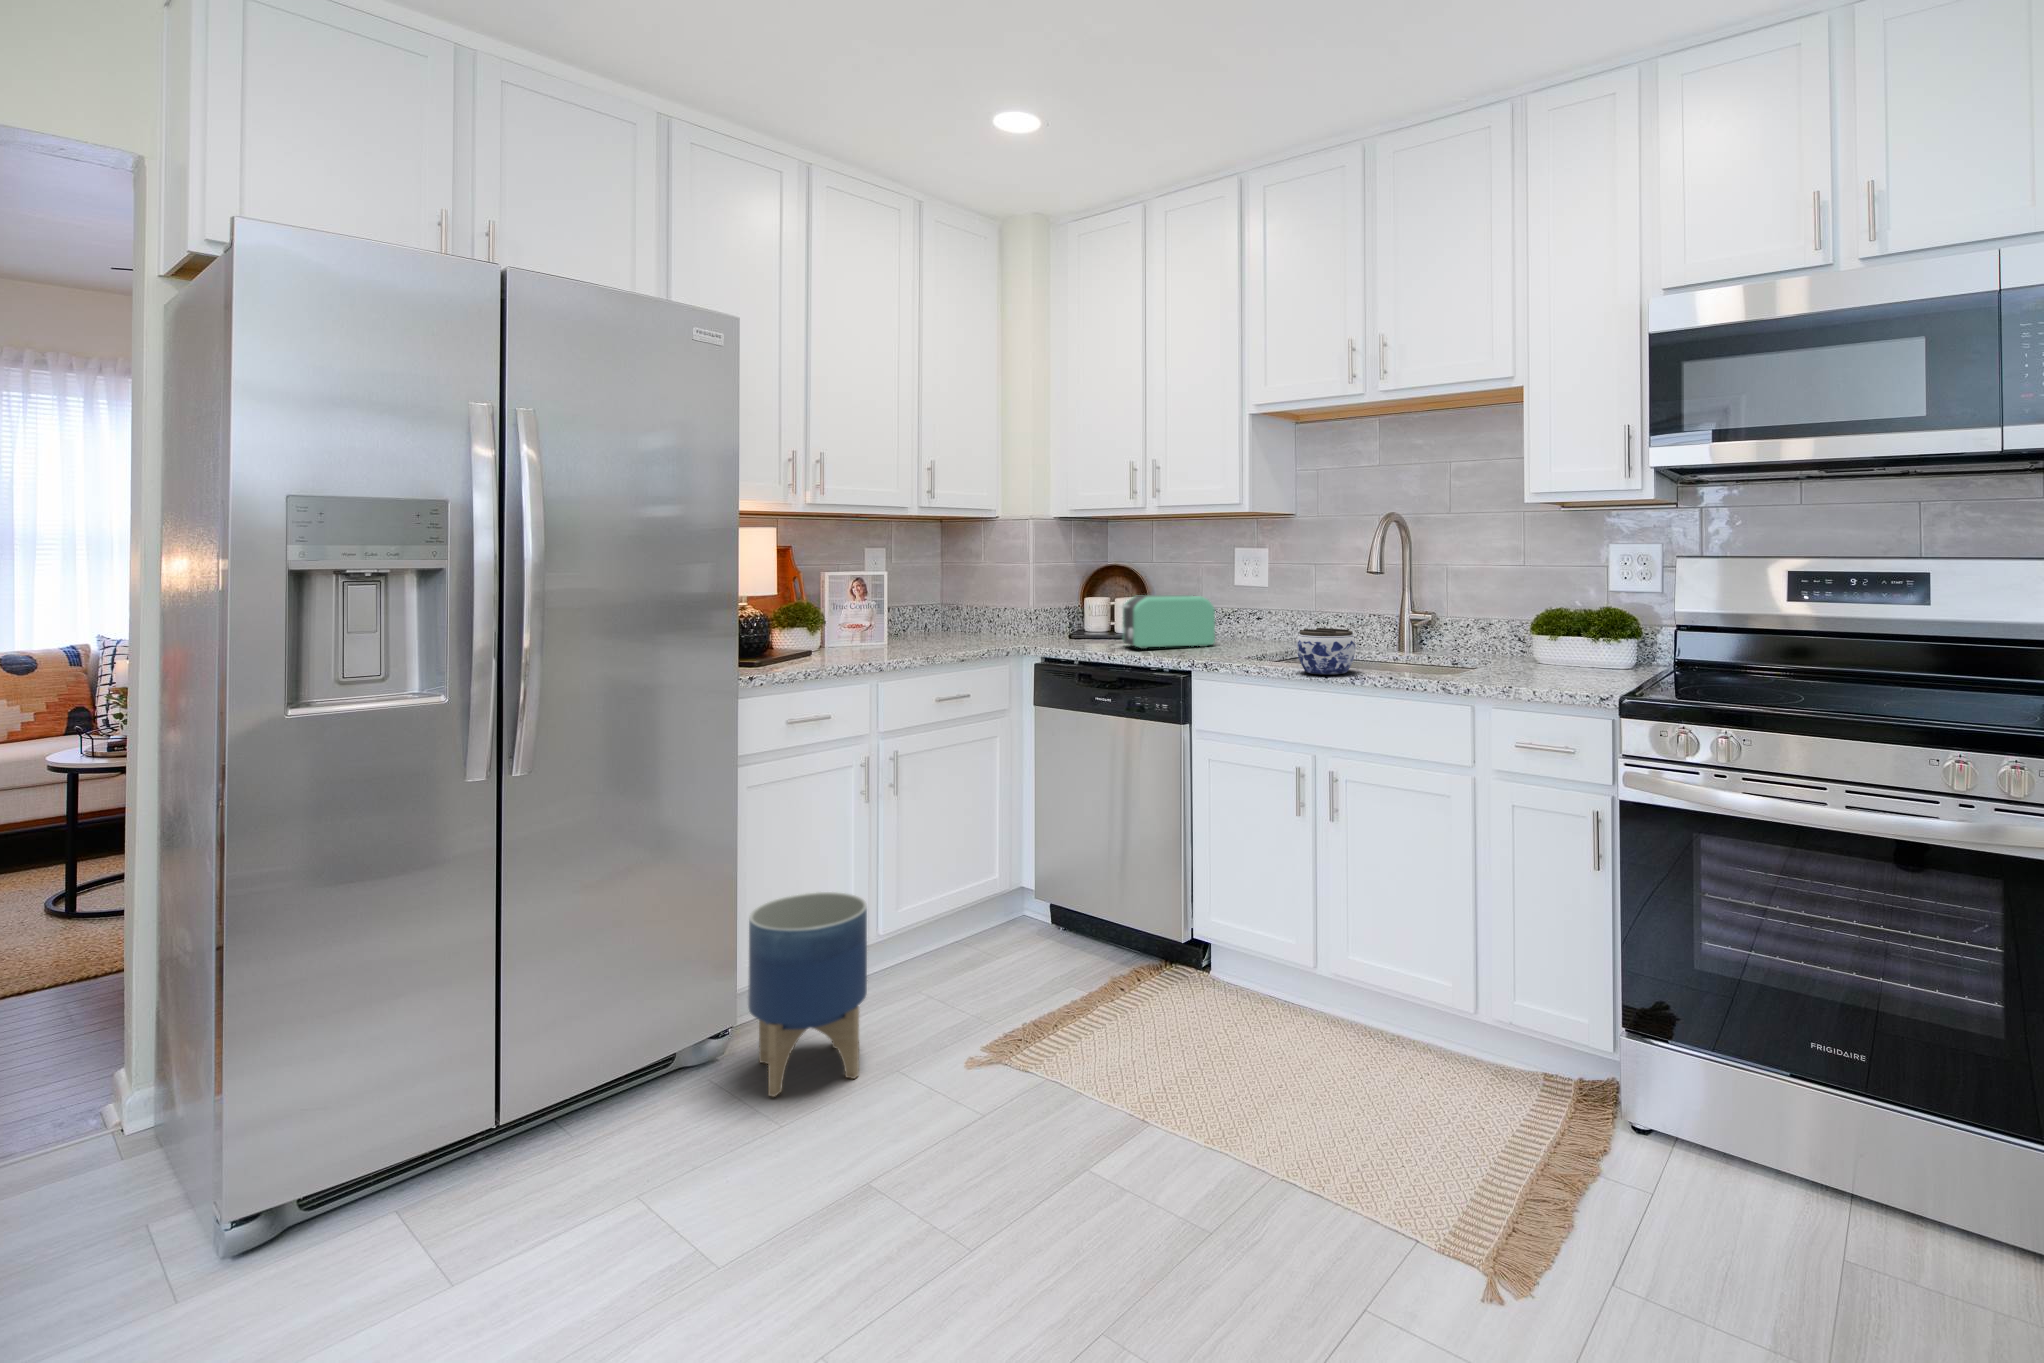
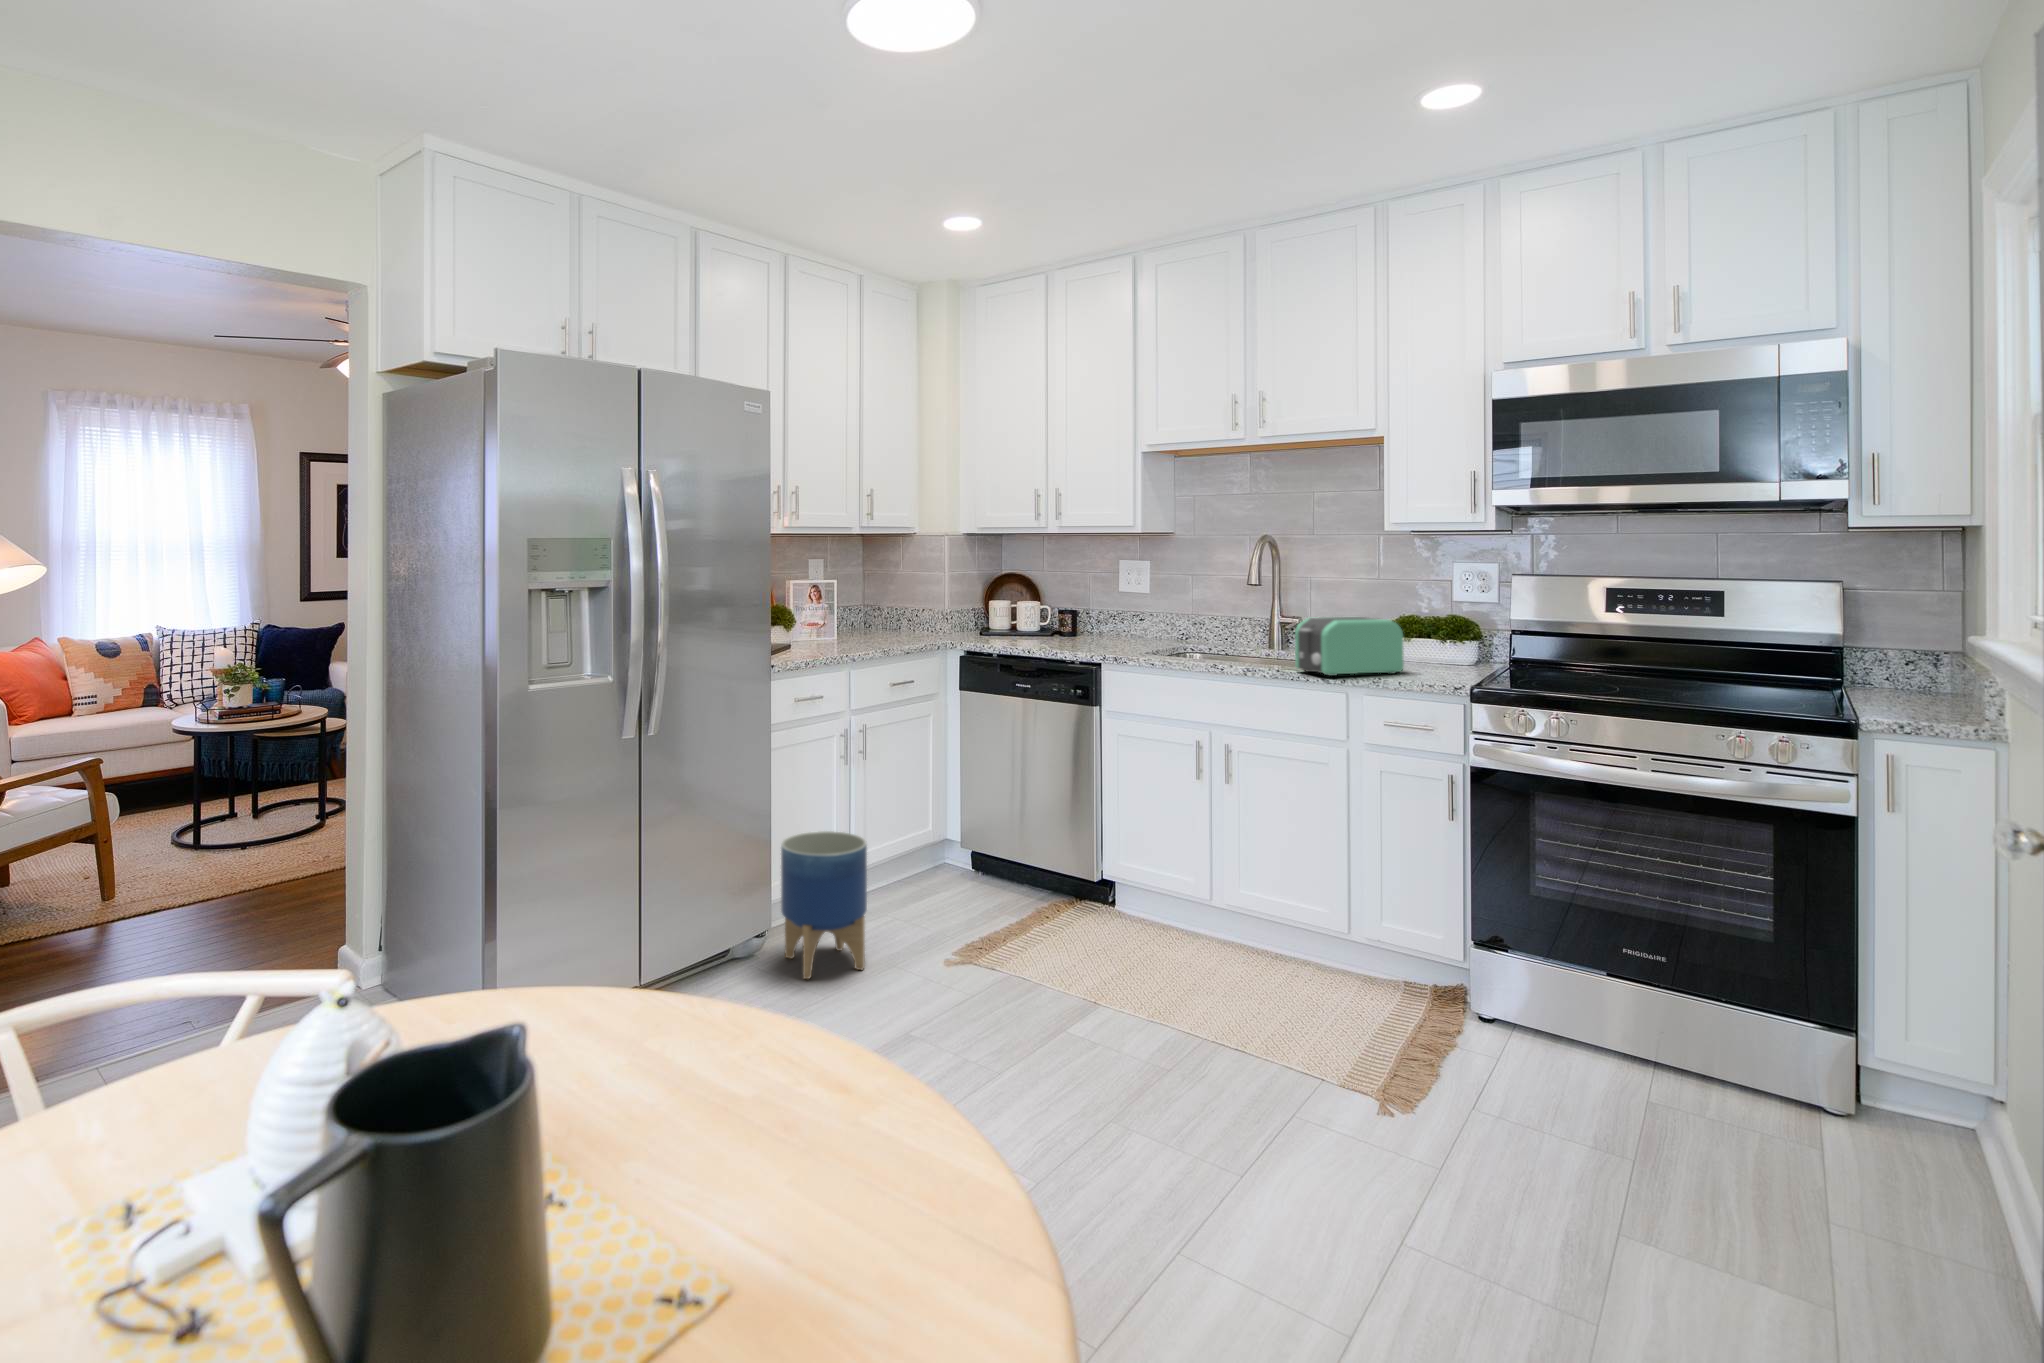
toaster: present [1122,595,1215,649] -> present [1295,617,1404,676]
jar: present [1297,628,1356,675] -> none [1195,630,1244,668]

